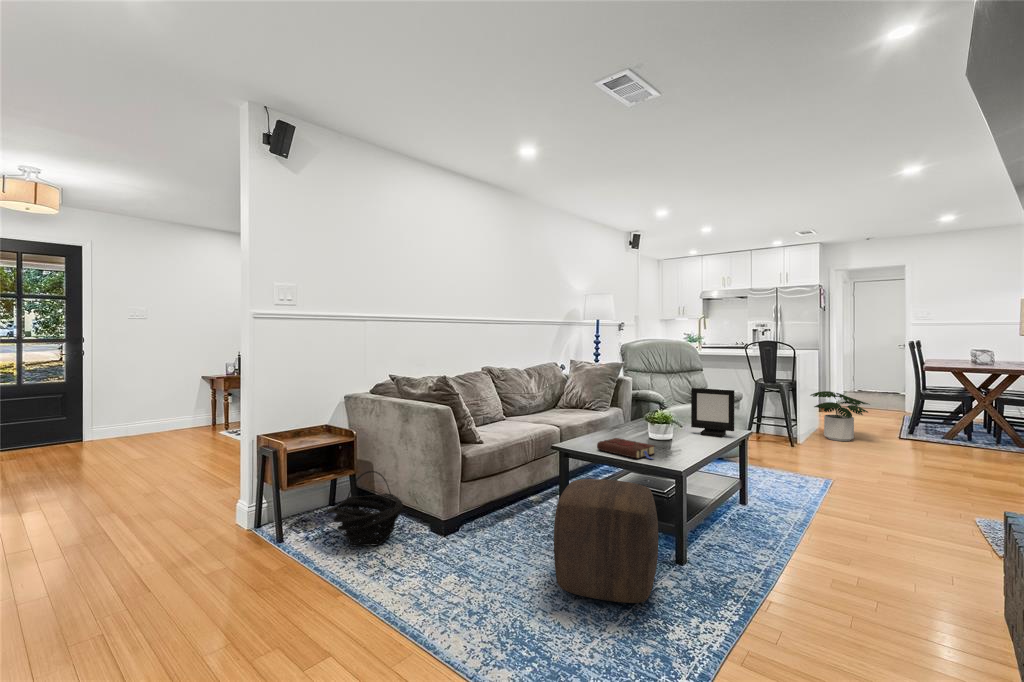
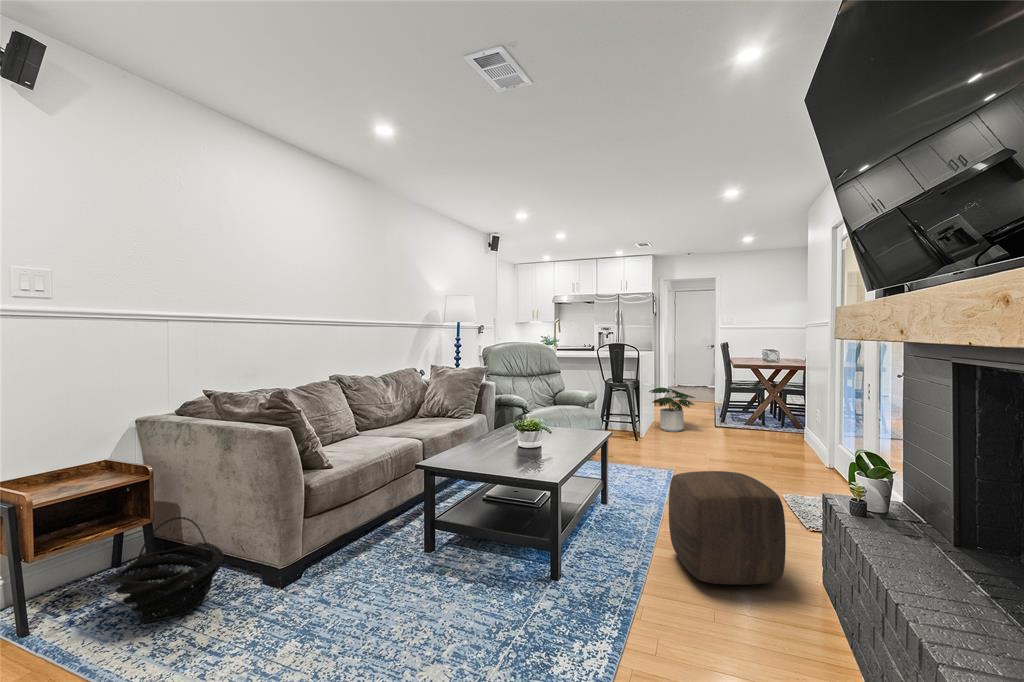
picture frame: present [691,388,735,437] -> none [555,391,596,439]
book: present [597,438,655,459] -> none [464,448,526,470]
ottoman: present [554,479,658,603] -> present [669,471,786,585]

